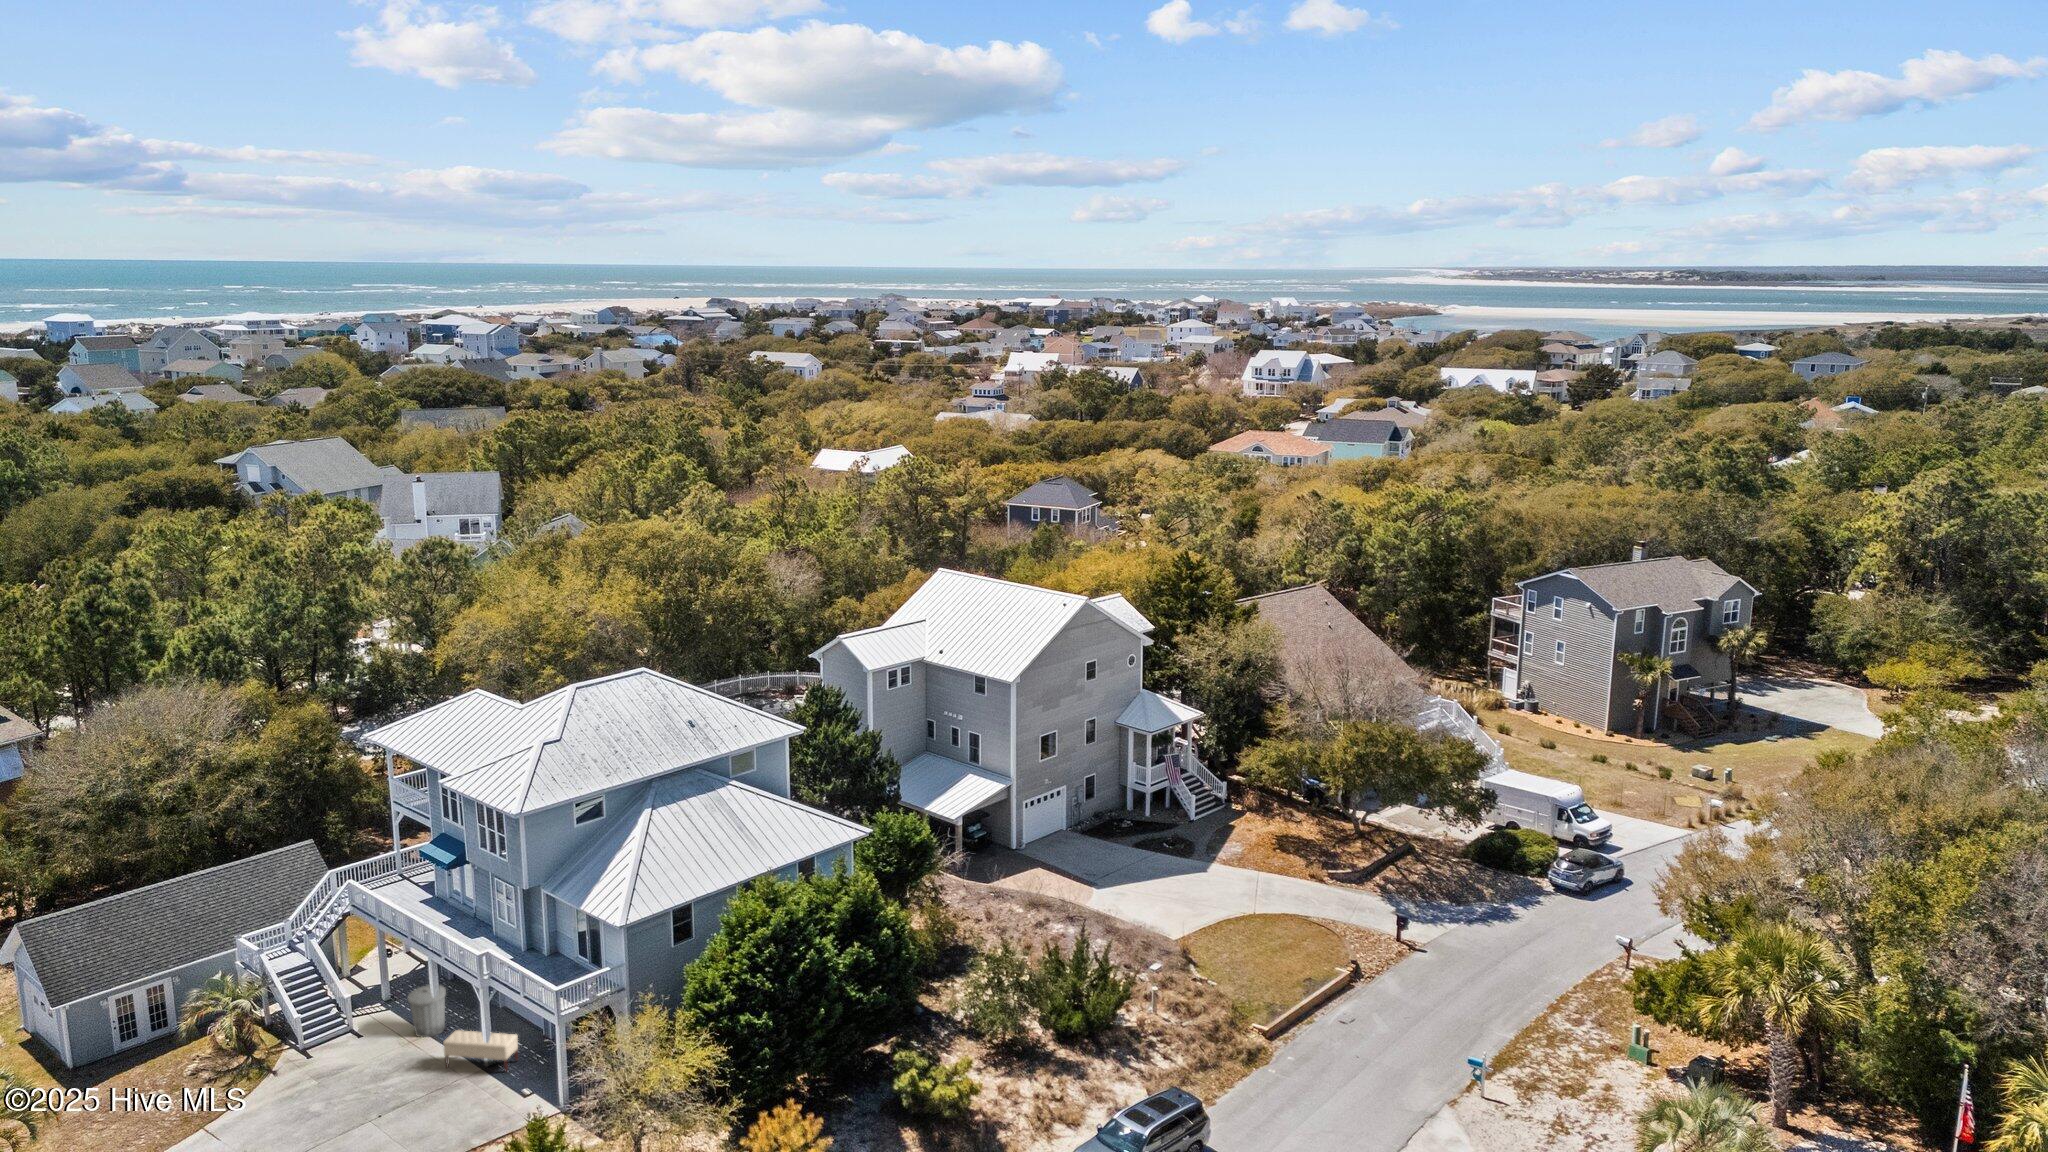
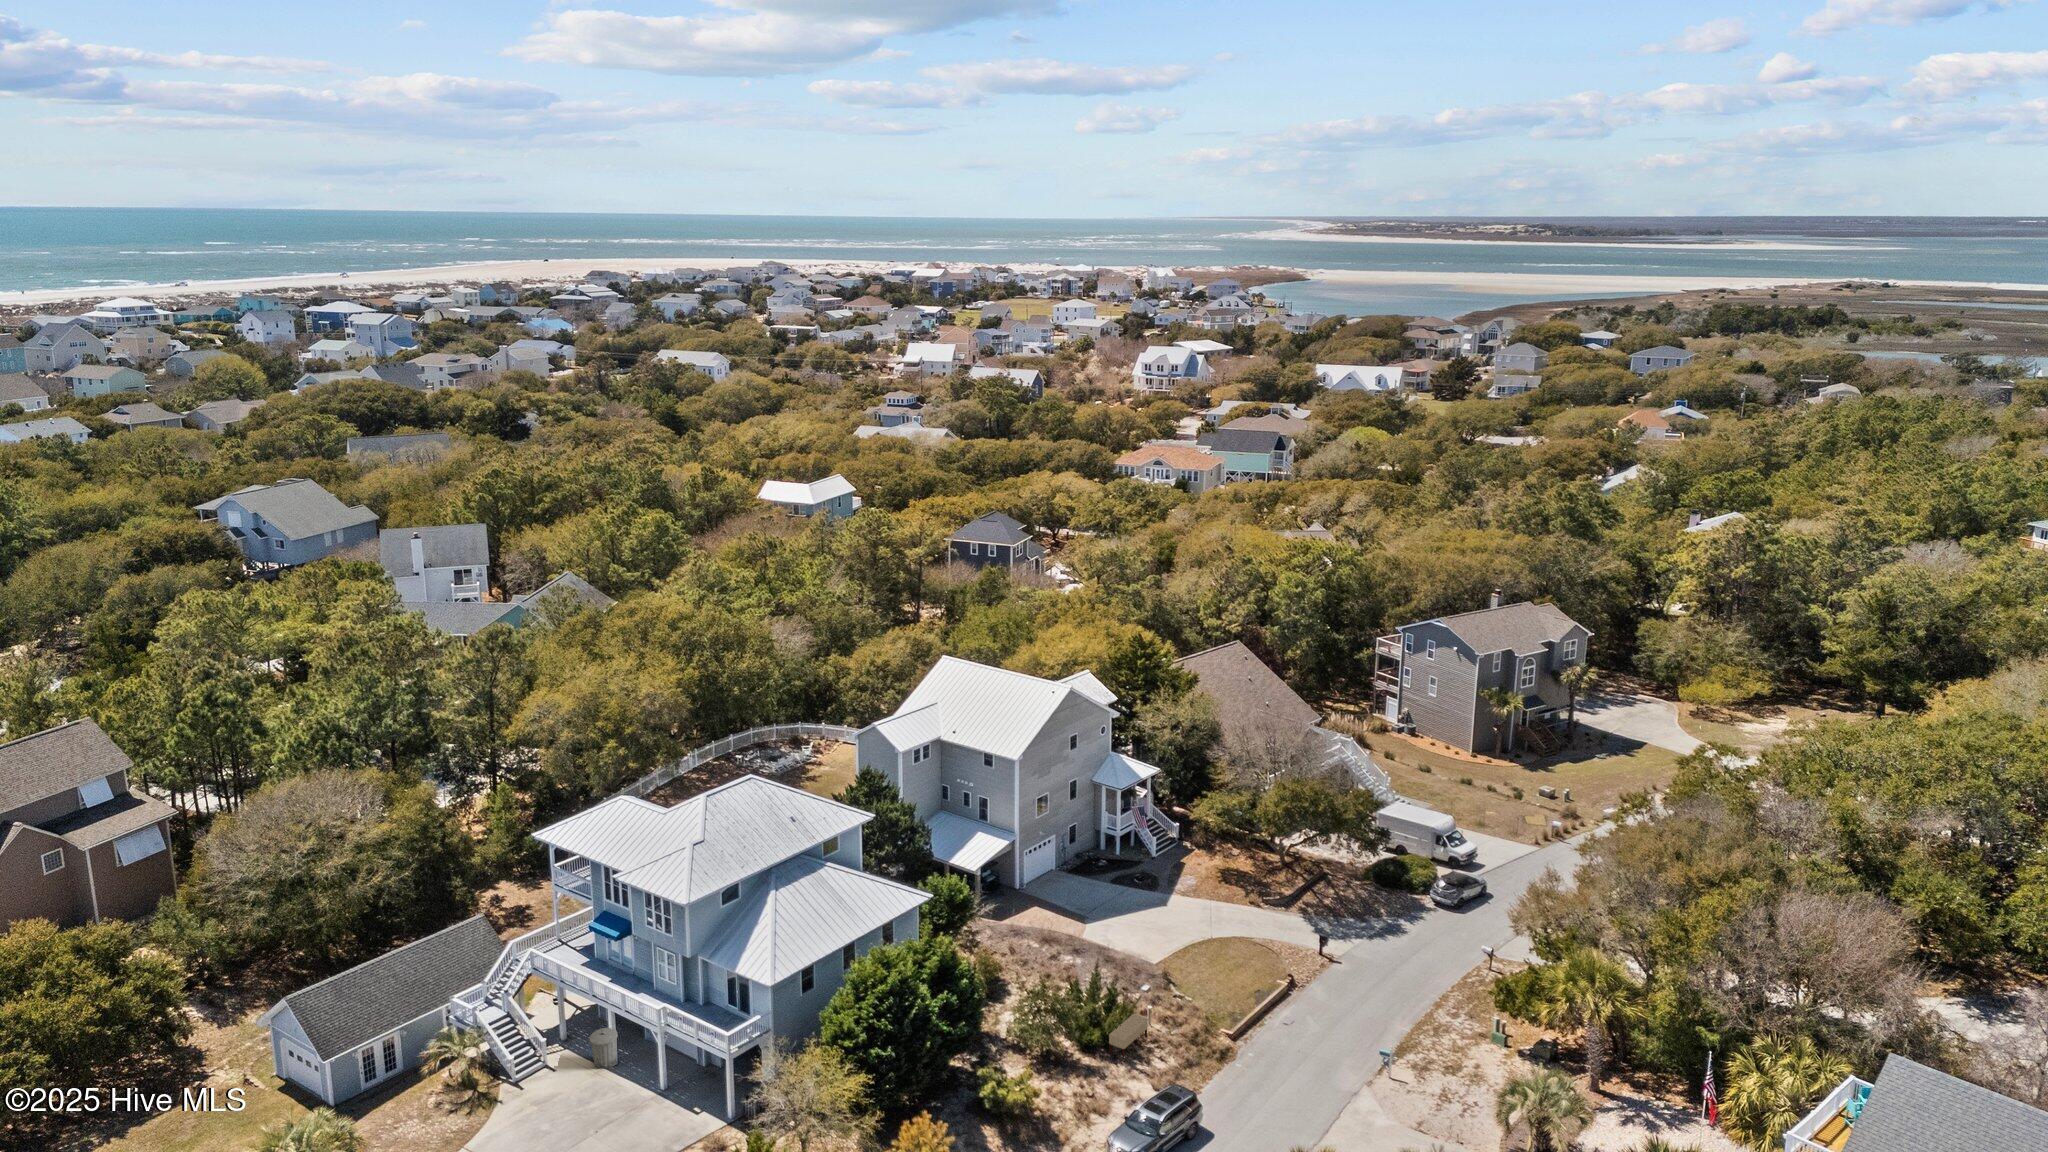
bench: present [443,1030,518,1071] -> present [1109,1014,1148,1058]

